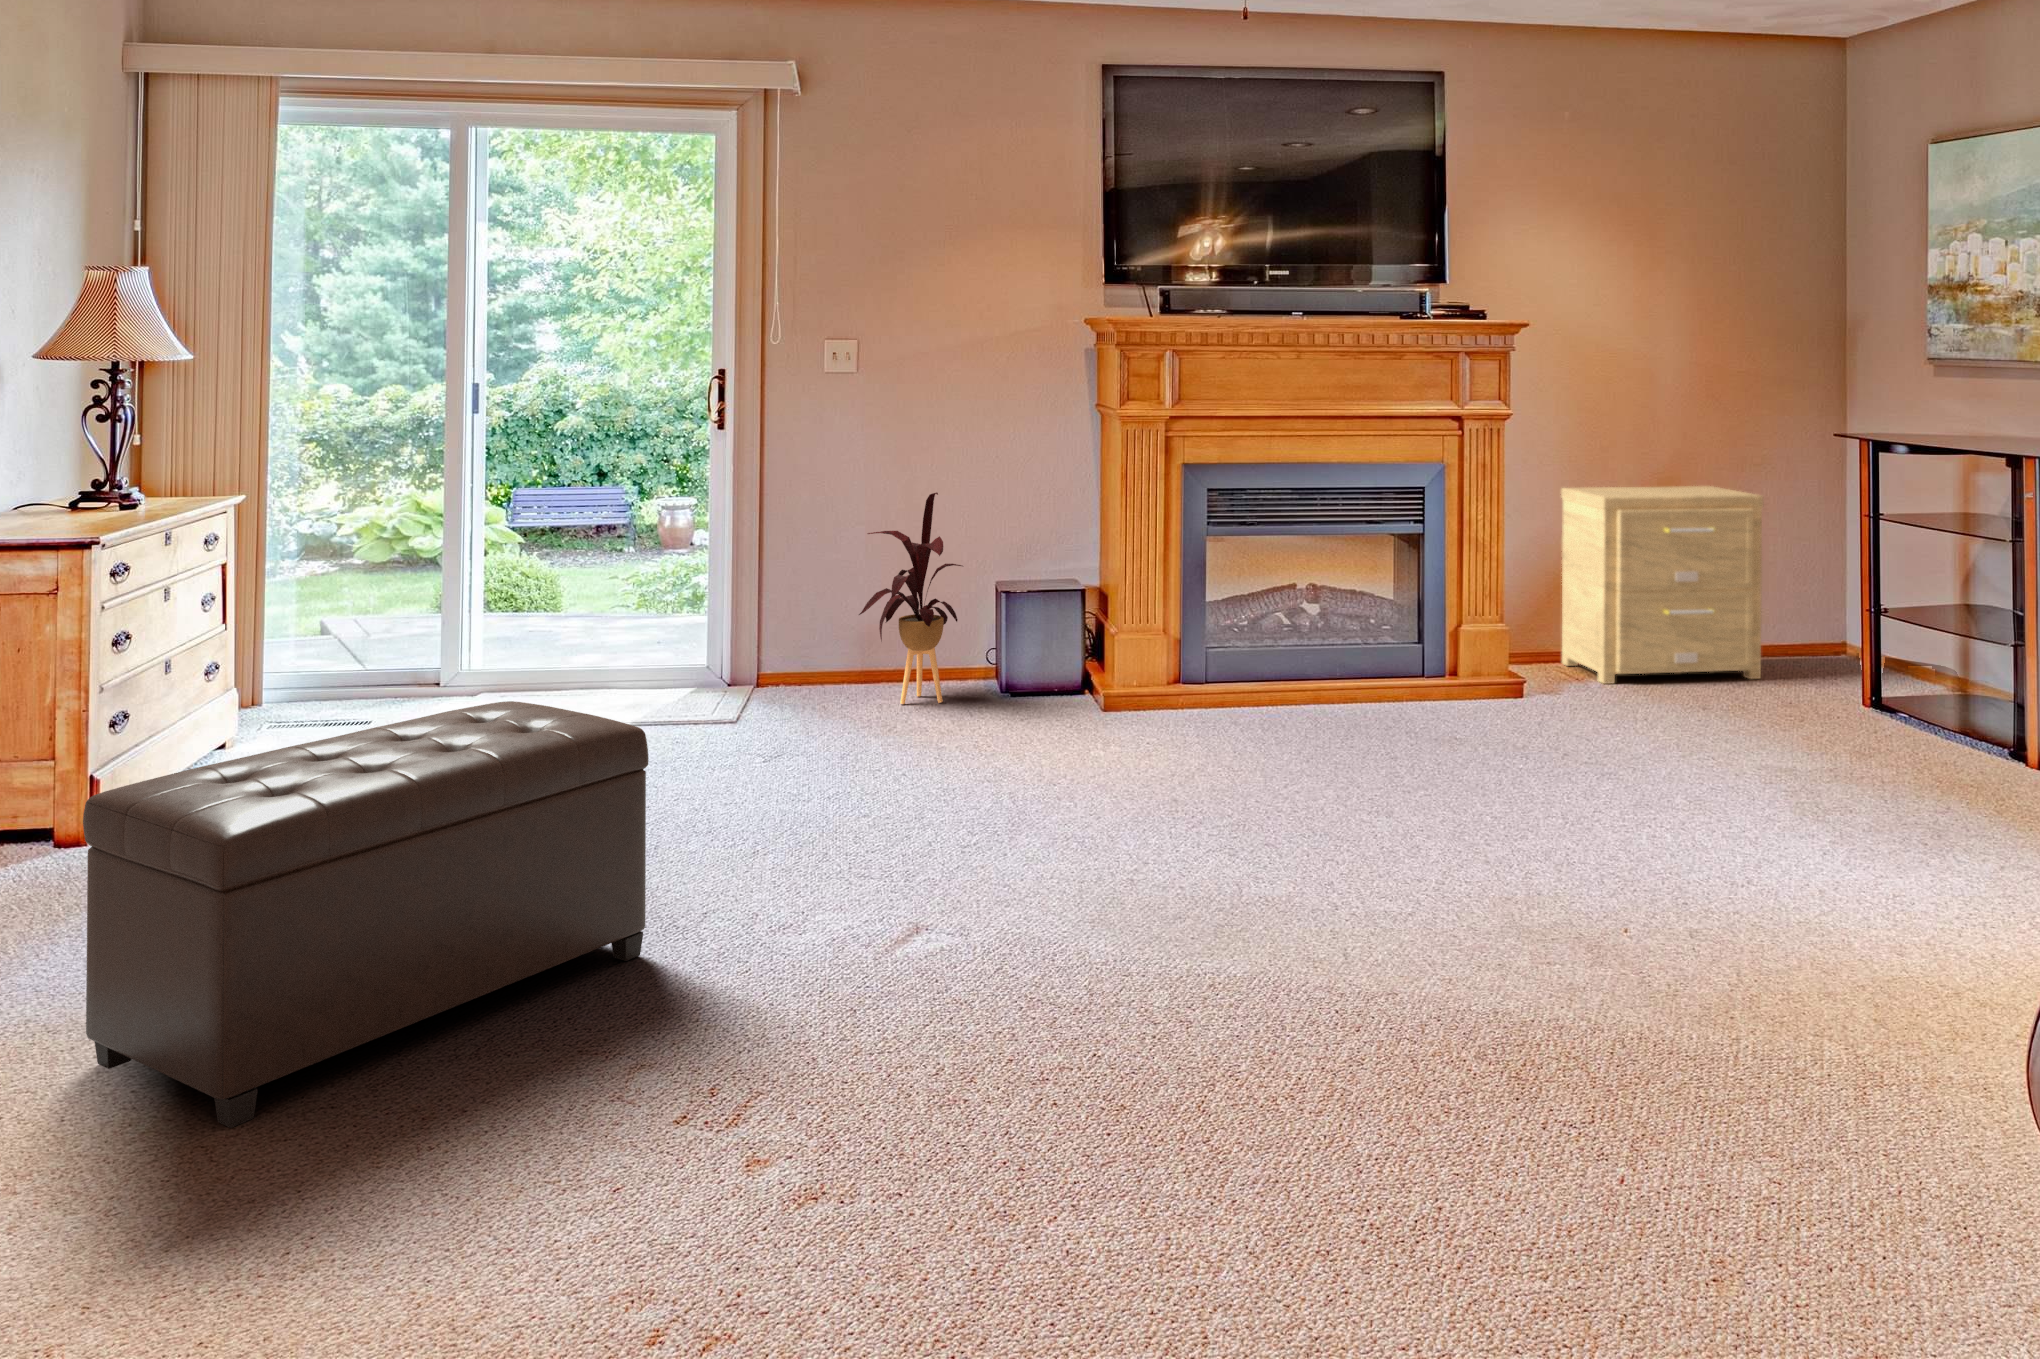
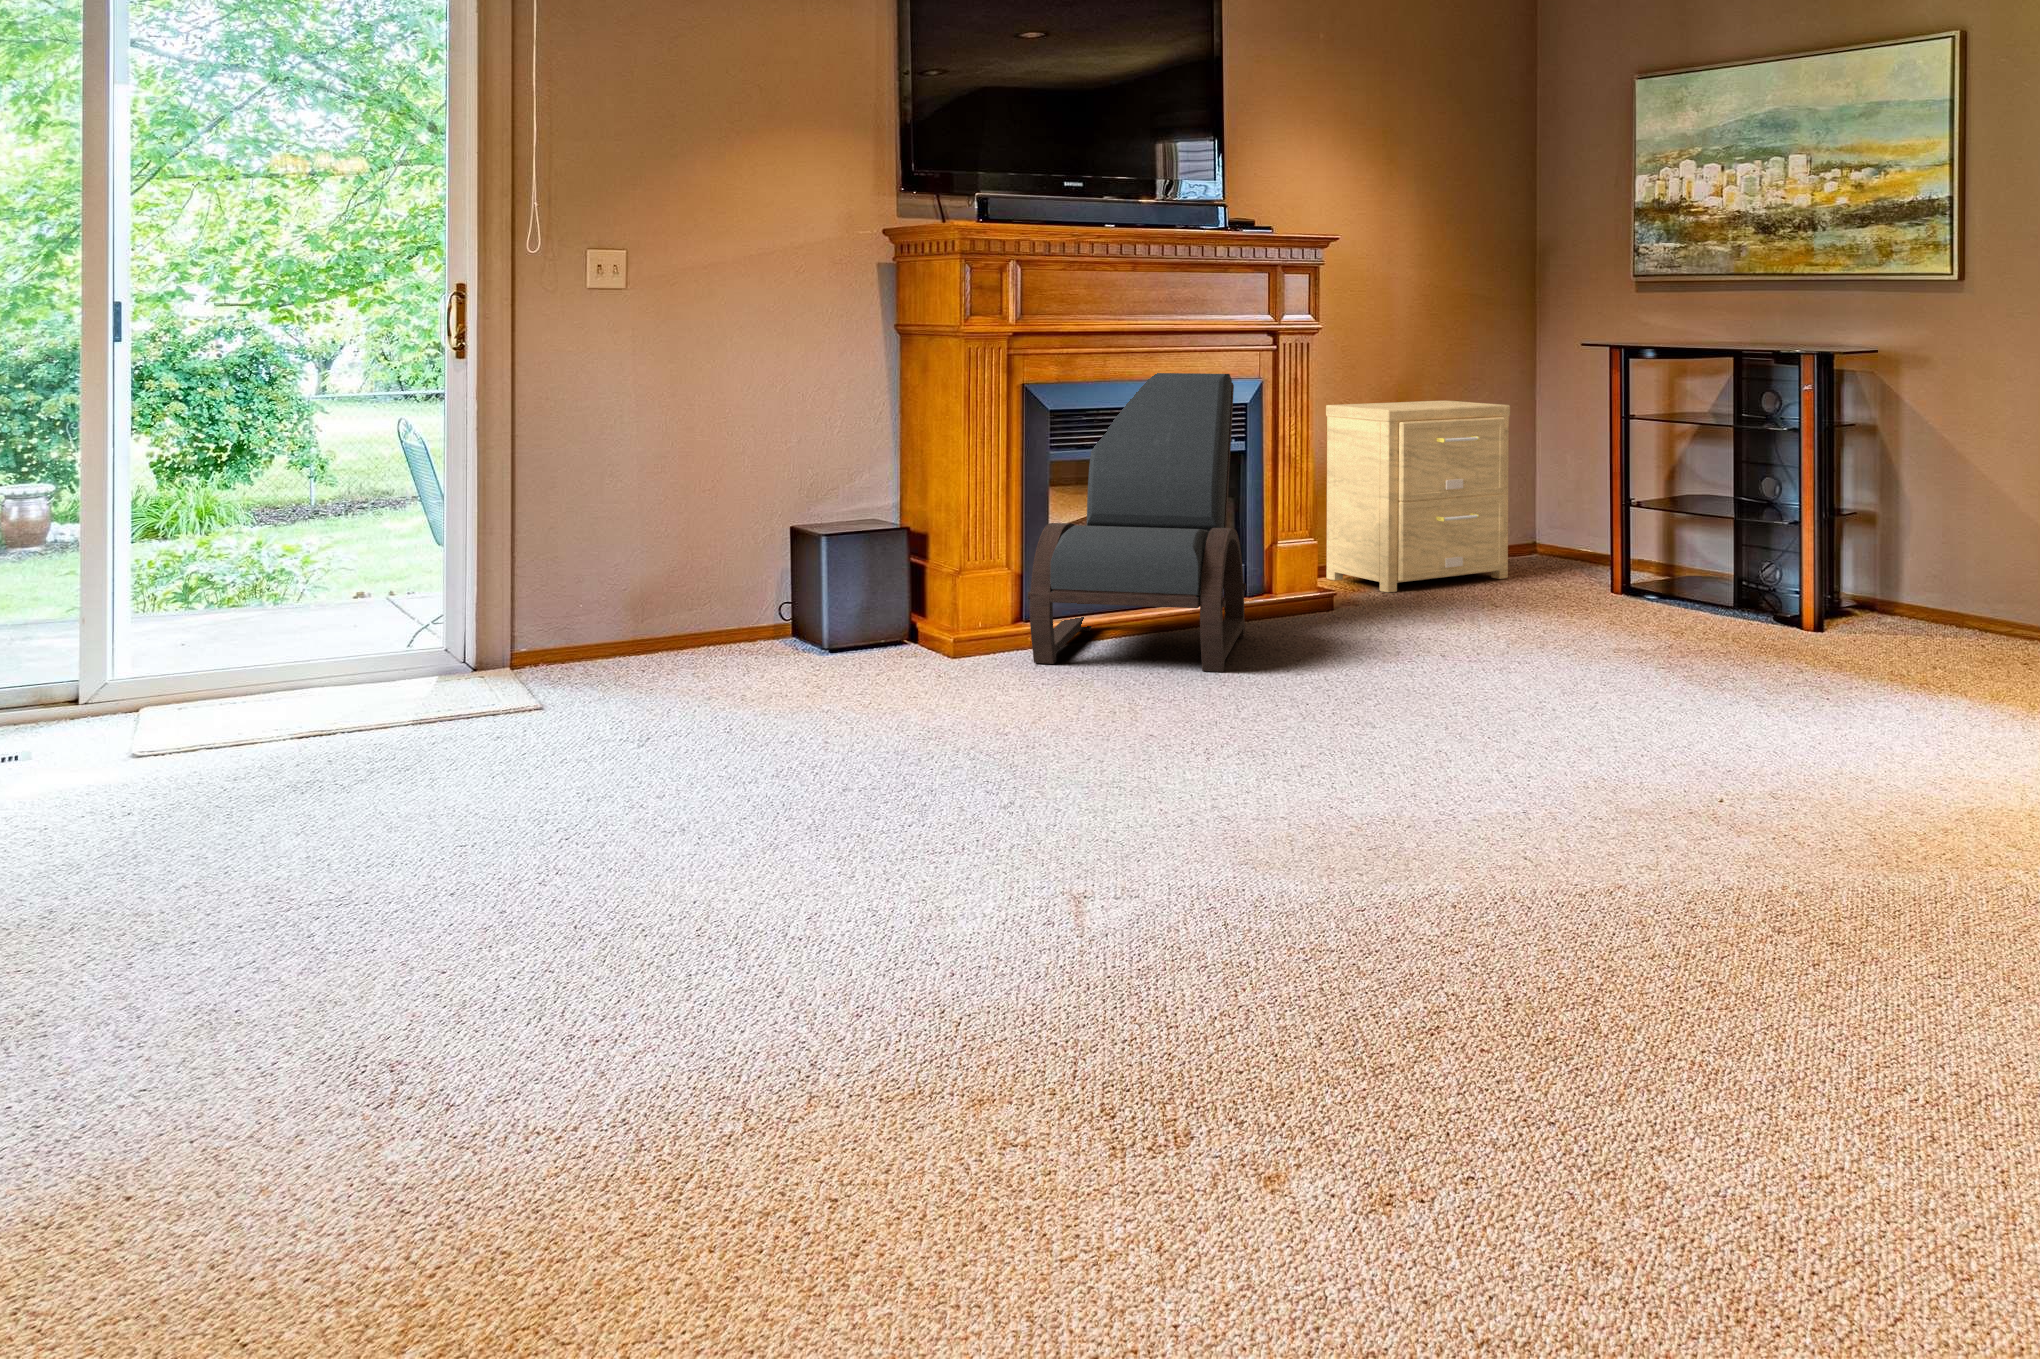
lounge chair: none [1152,453,1401,749] -> present [1028,373,1246,672]
house plant: present [859,492,962,704] -> none [663,422,791,672]
ottoman: present [83,701,648,1128] -> none [197,673,824,1280]

